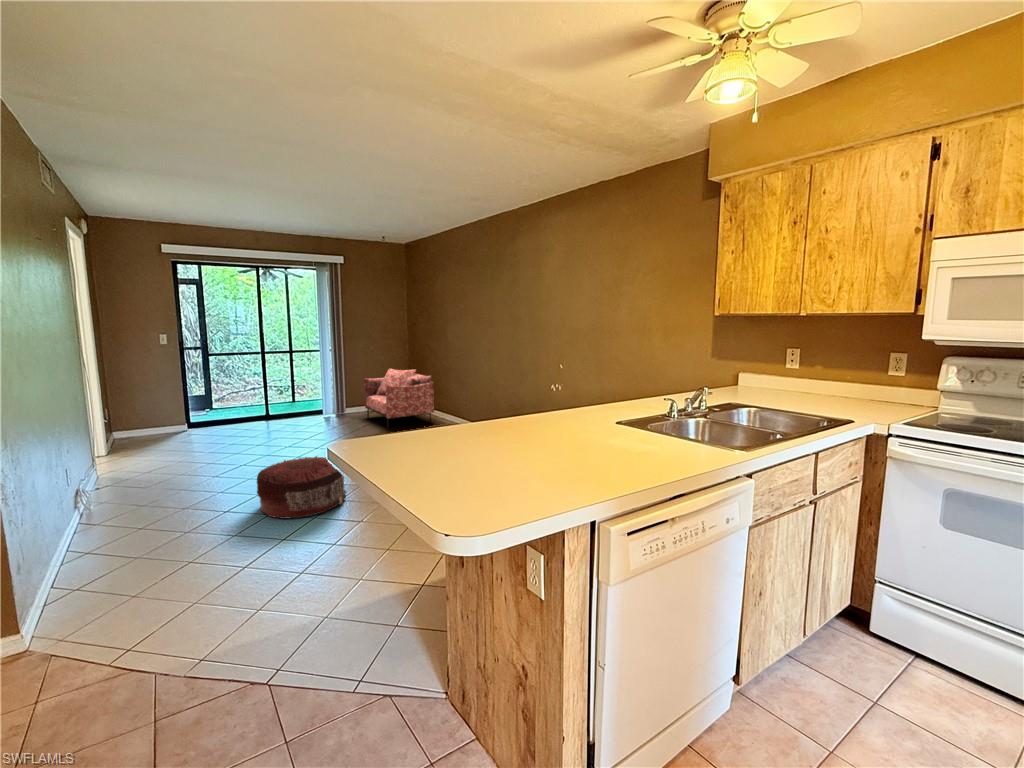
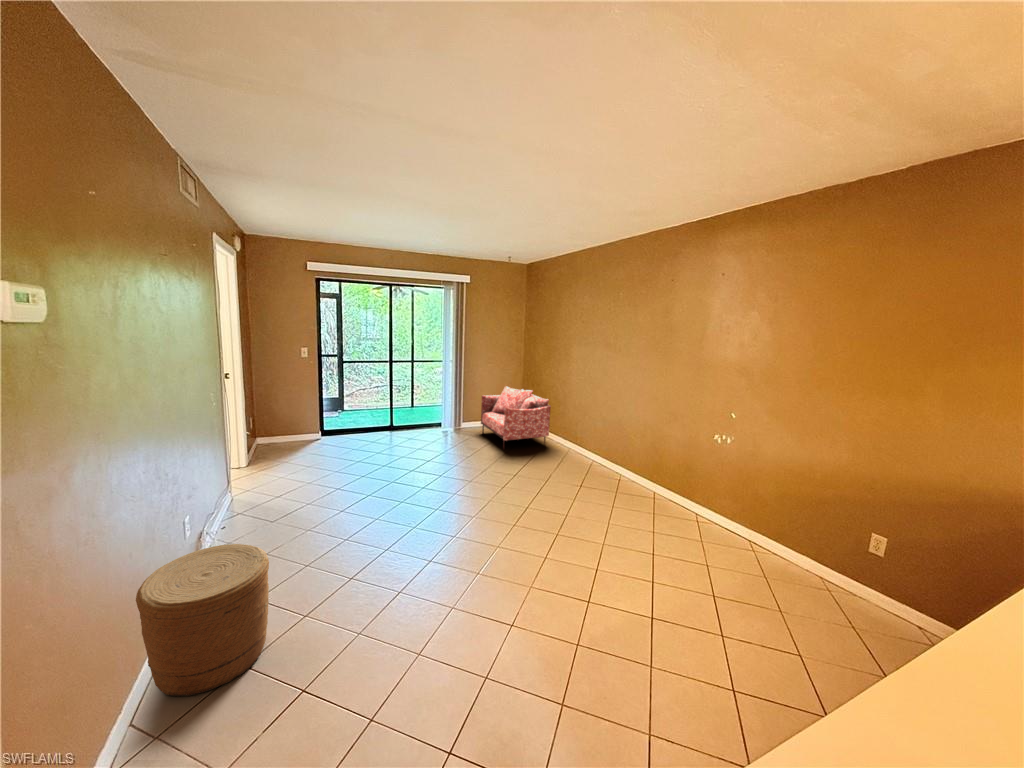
pouf: present [257,456,346,519] -> none [376,509,474,600]
woven basket: none [56,472,165,576] -> present [136,544,269,696]

